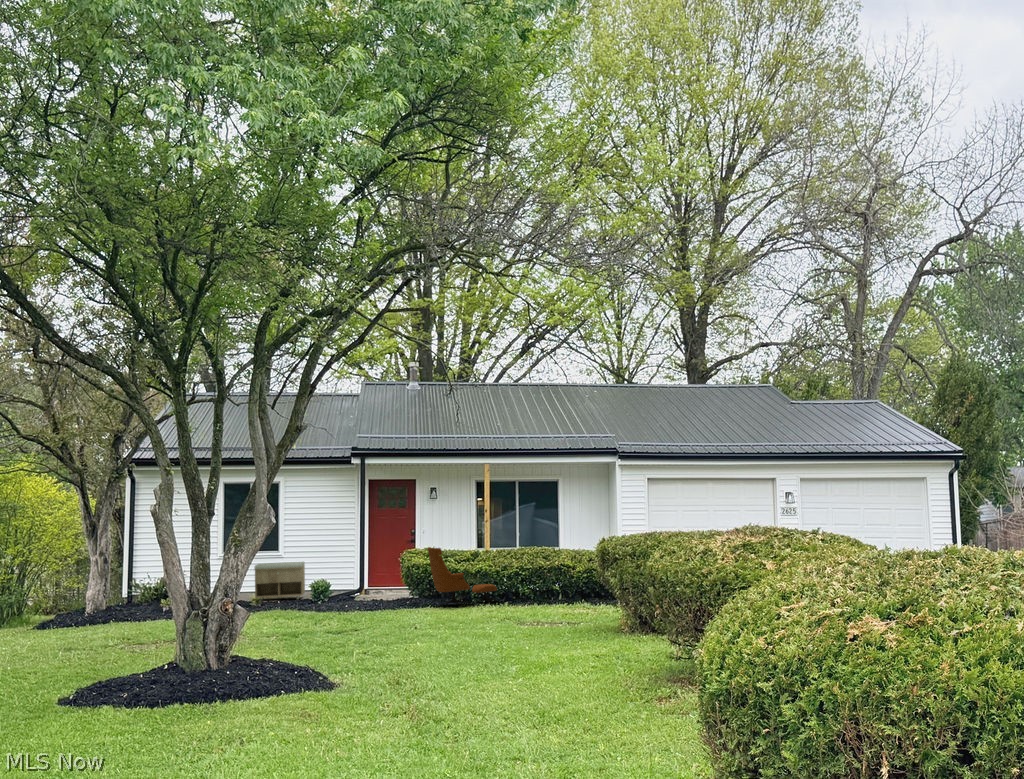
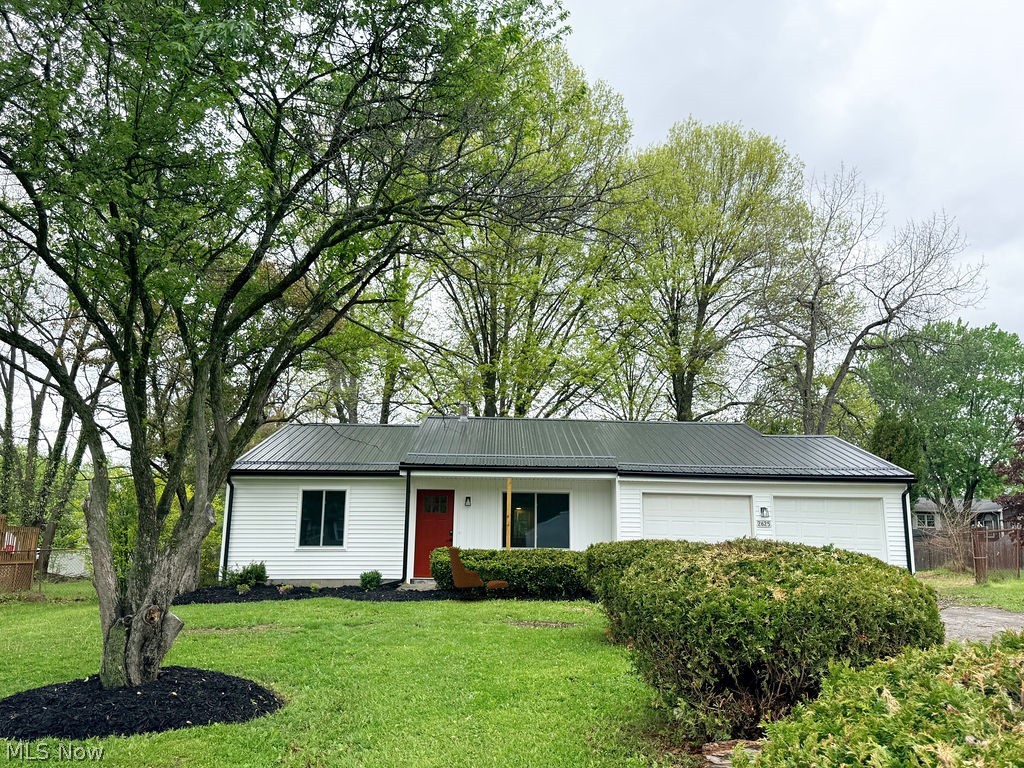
storage bench: present [254,562,305,601] -> none [317,556,361,588]

